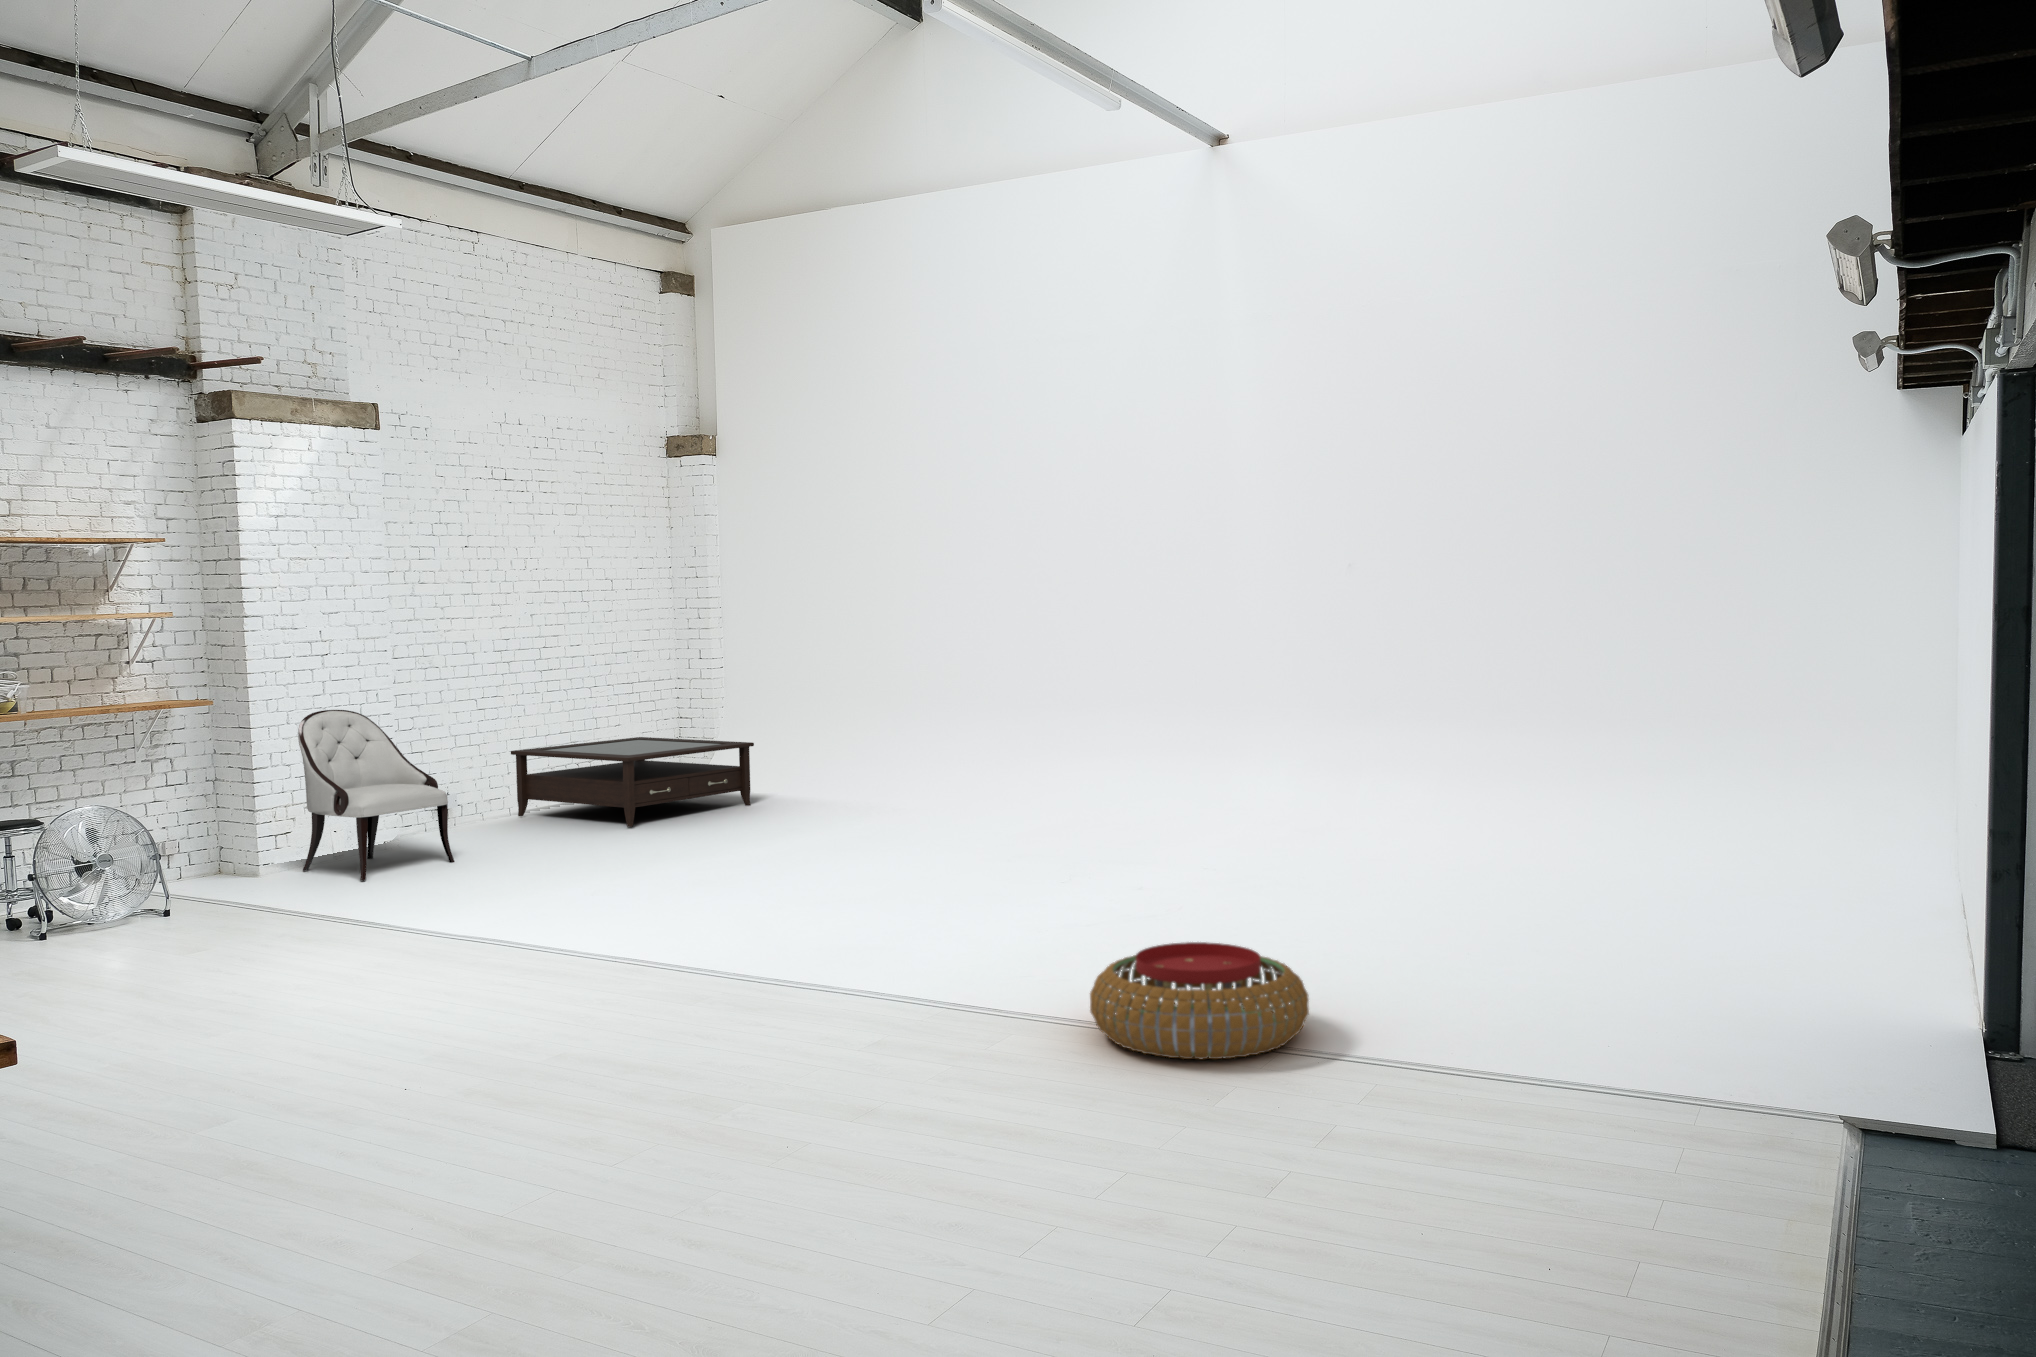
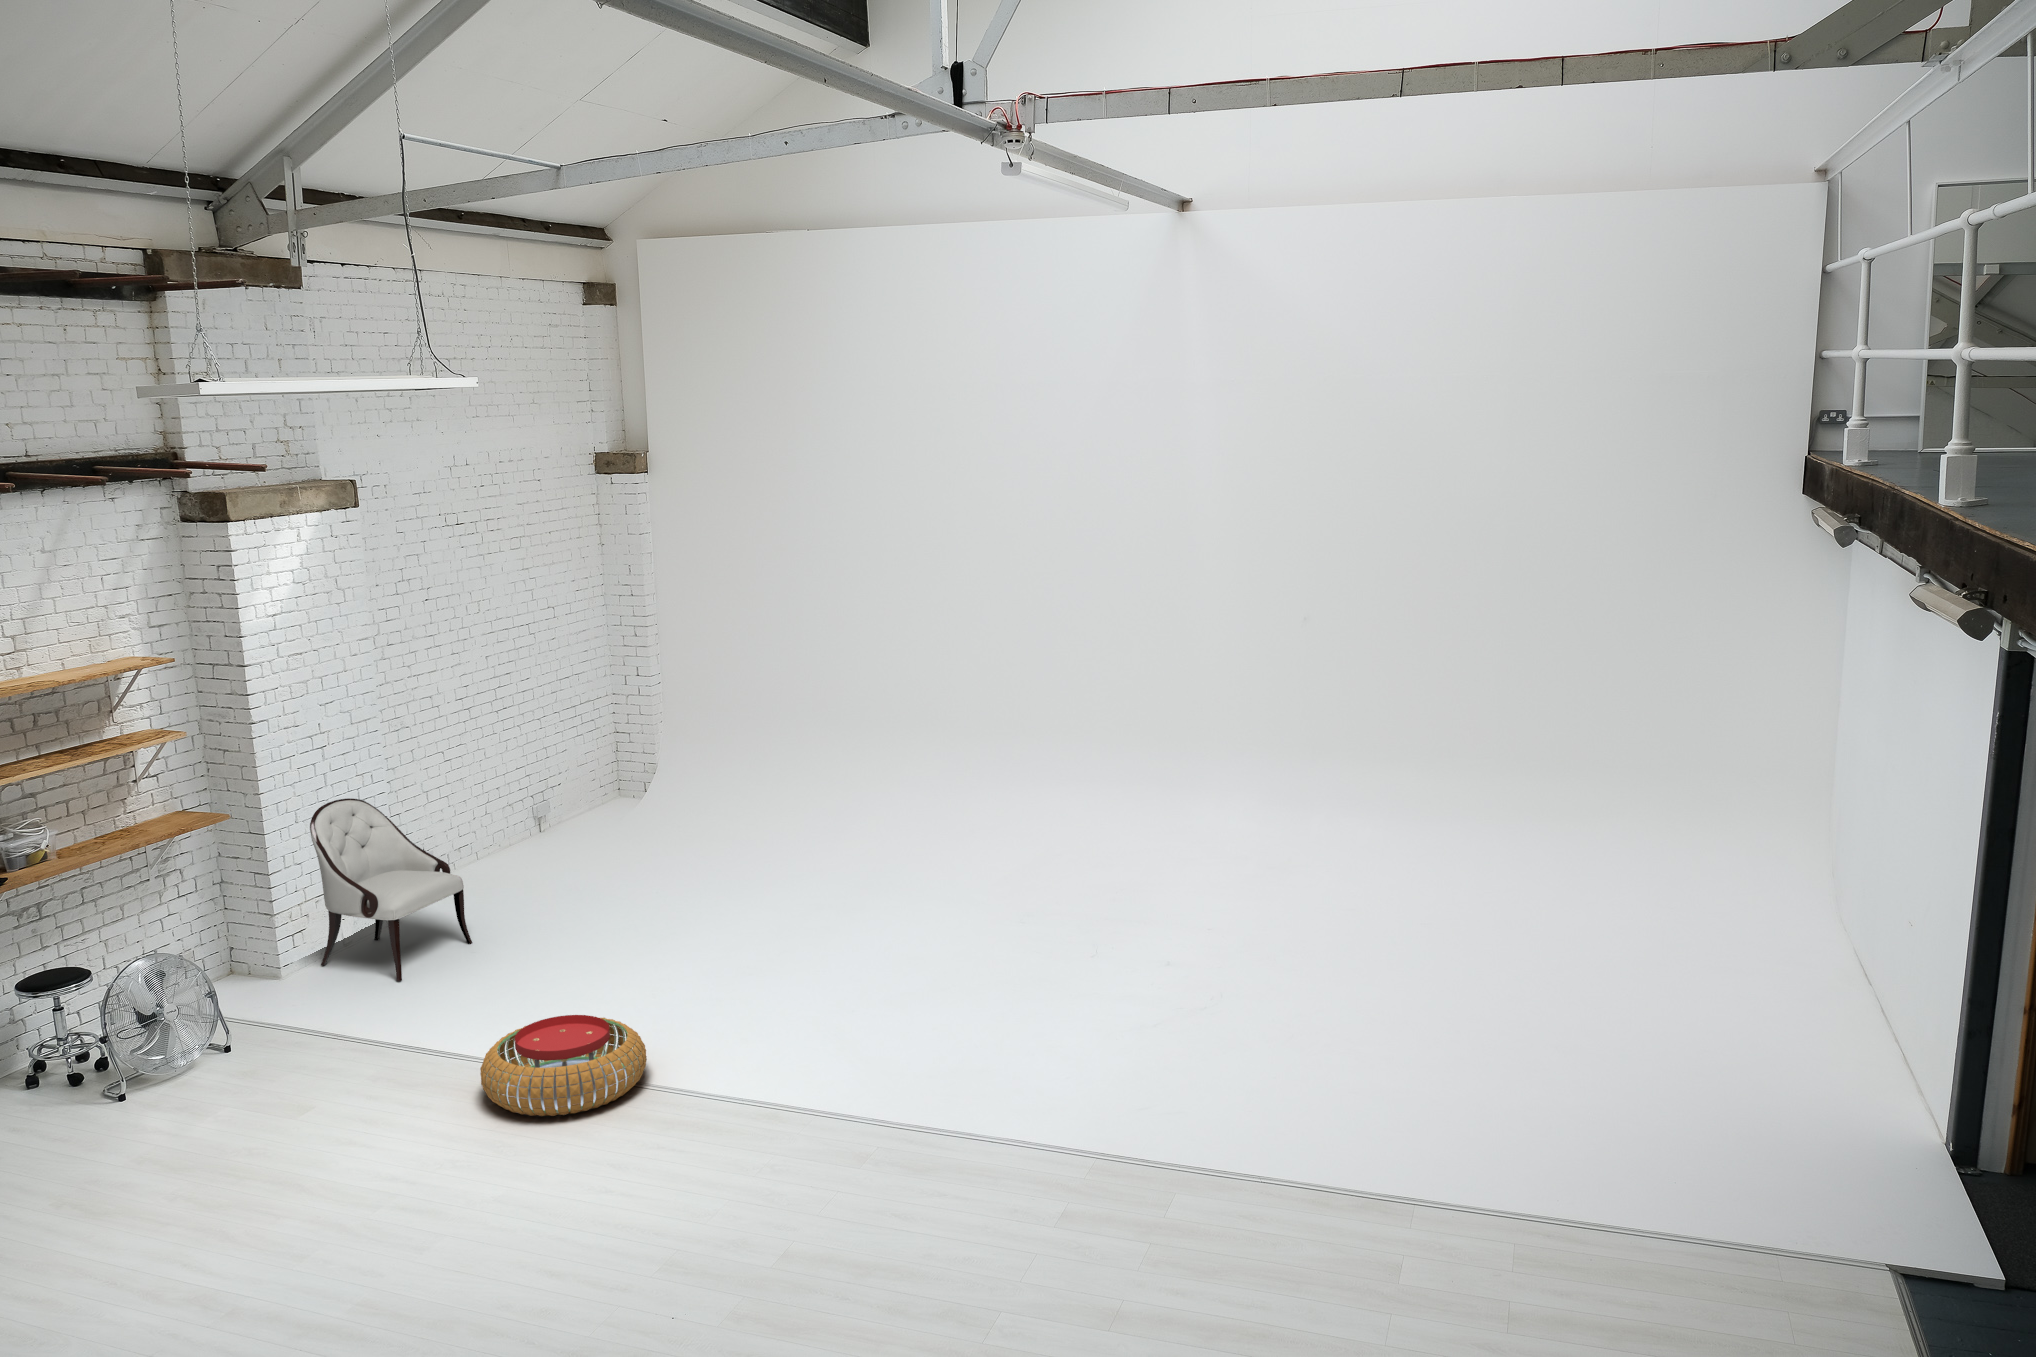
coffee table: present [511,737,754,827] -> none [475,760,715,876]
pouf: present [1090,942,1309,1059] -> present [480,1015,647,1116]

